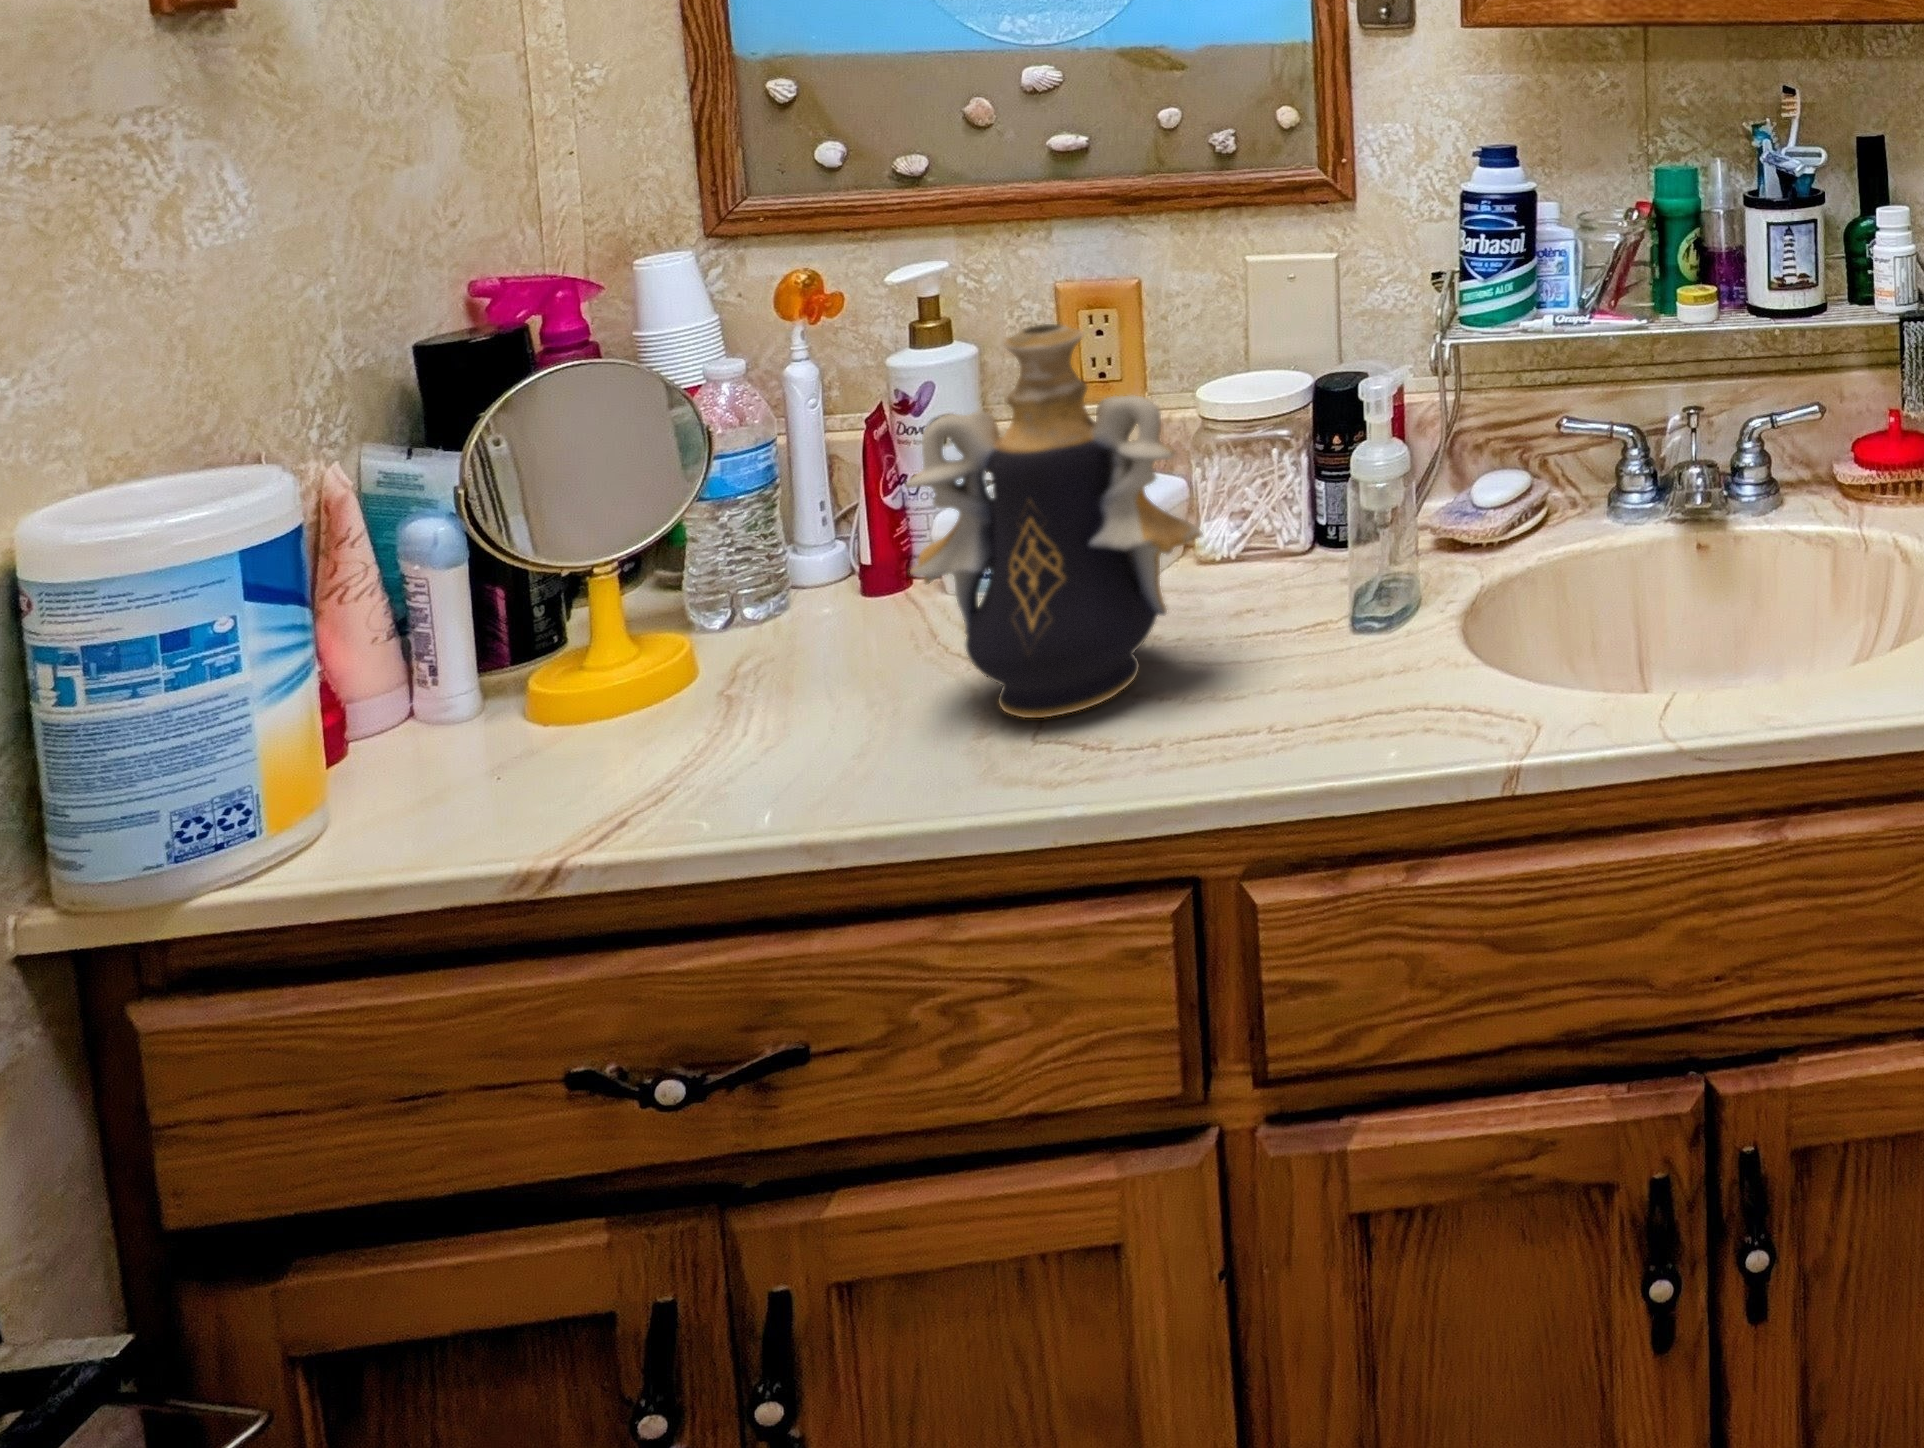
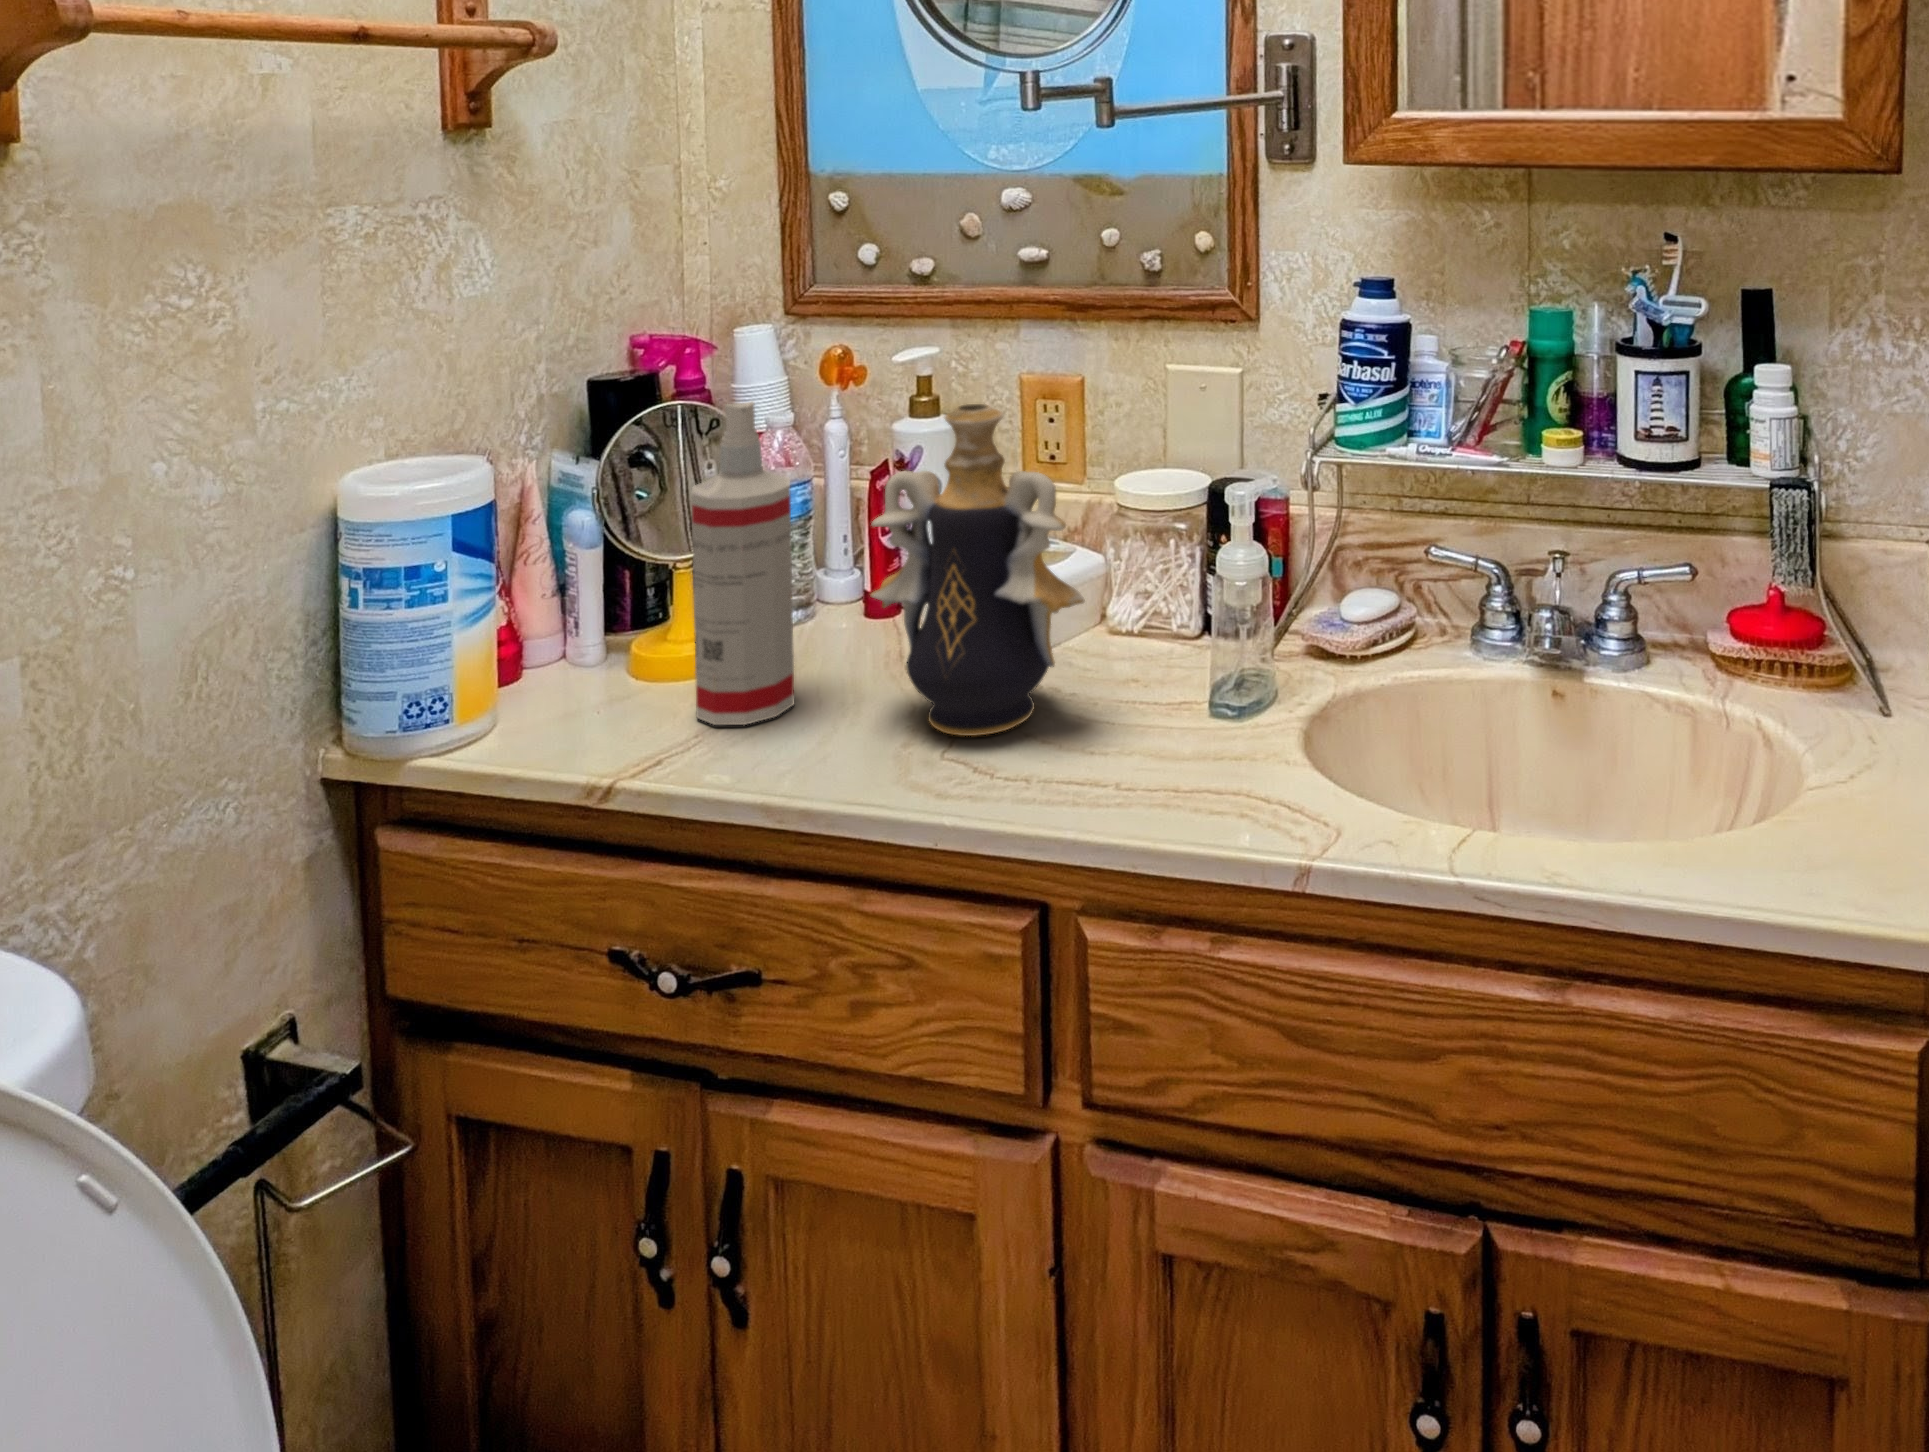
spray bottle: none [618,352,797,775] -> present [691,402,794,725]

